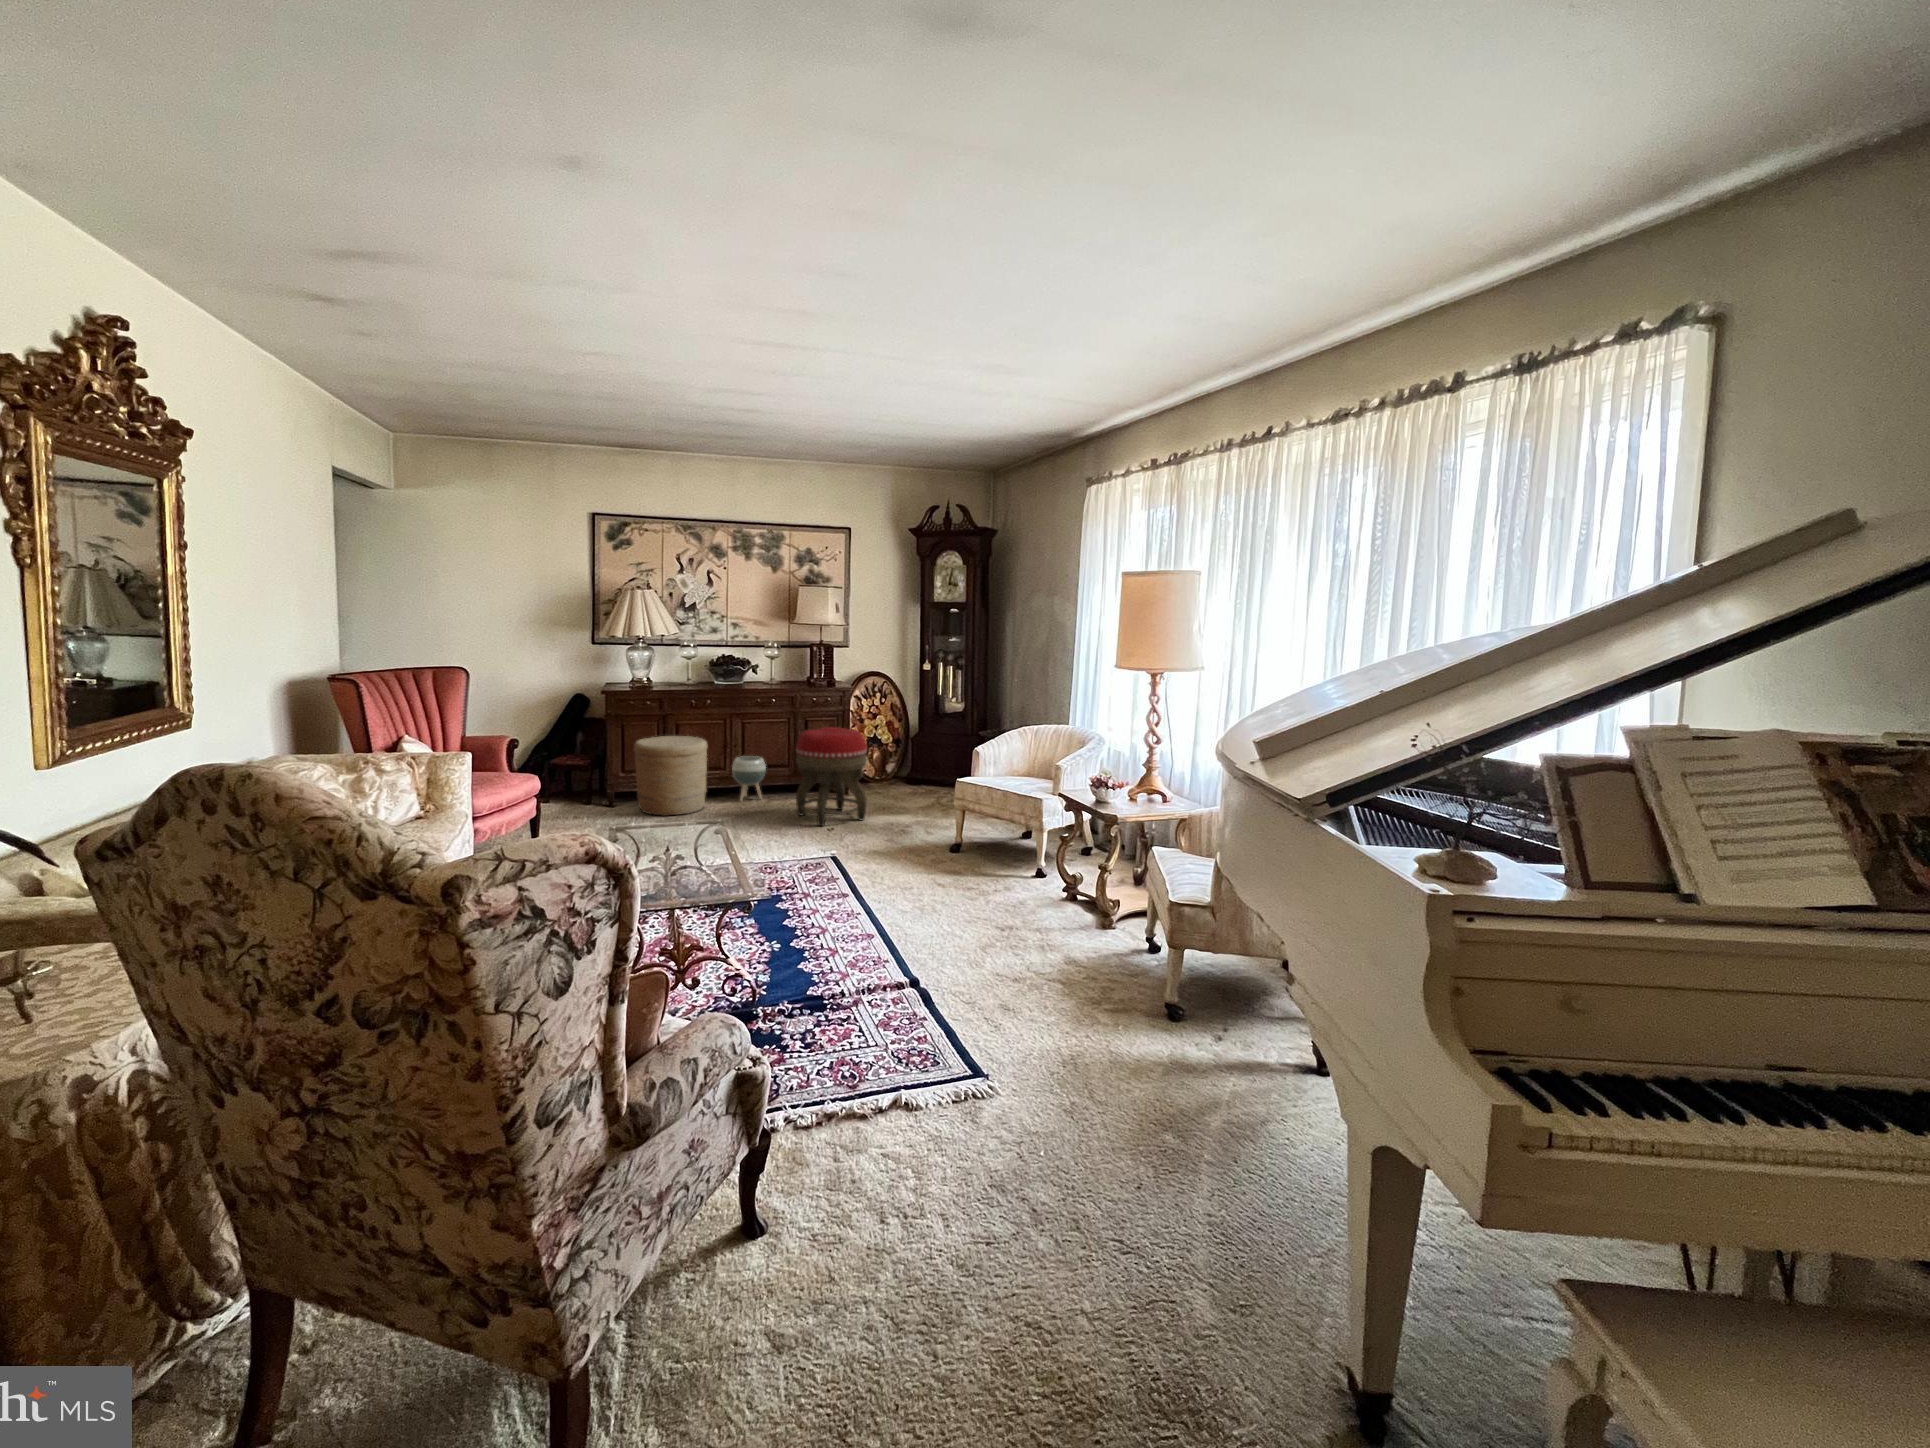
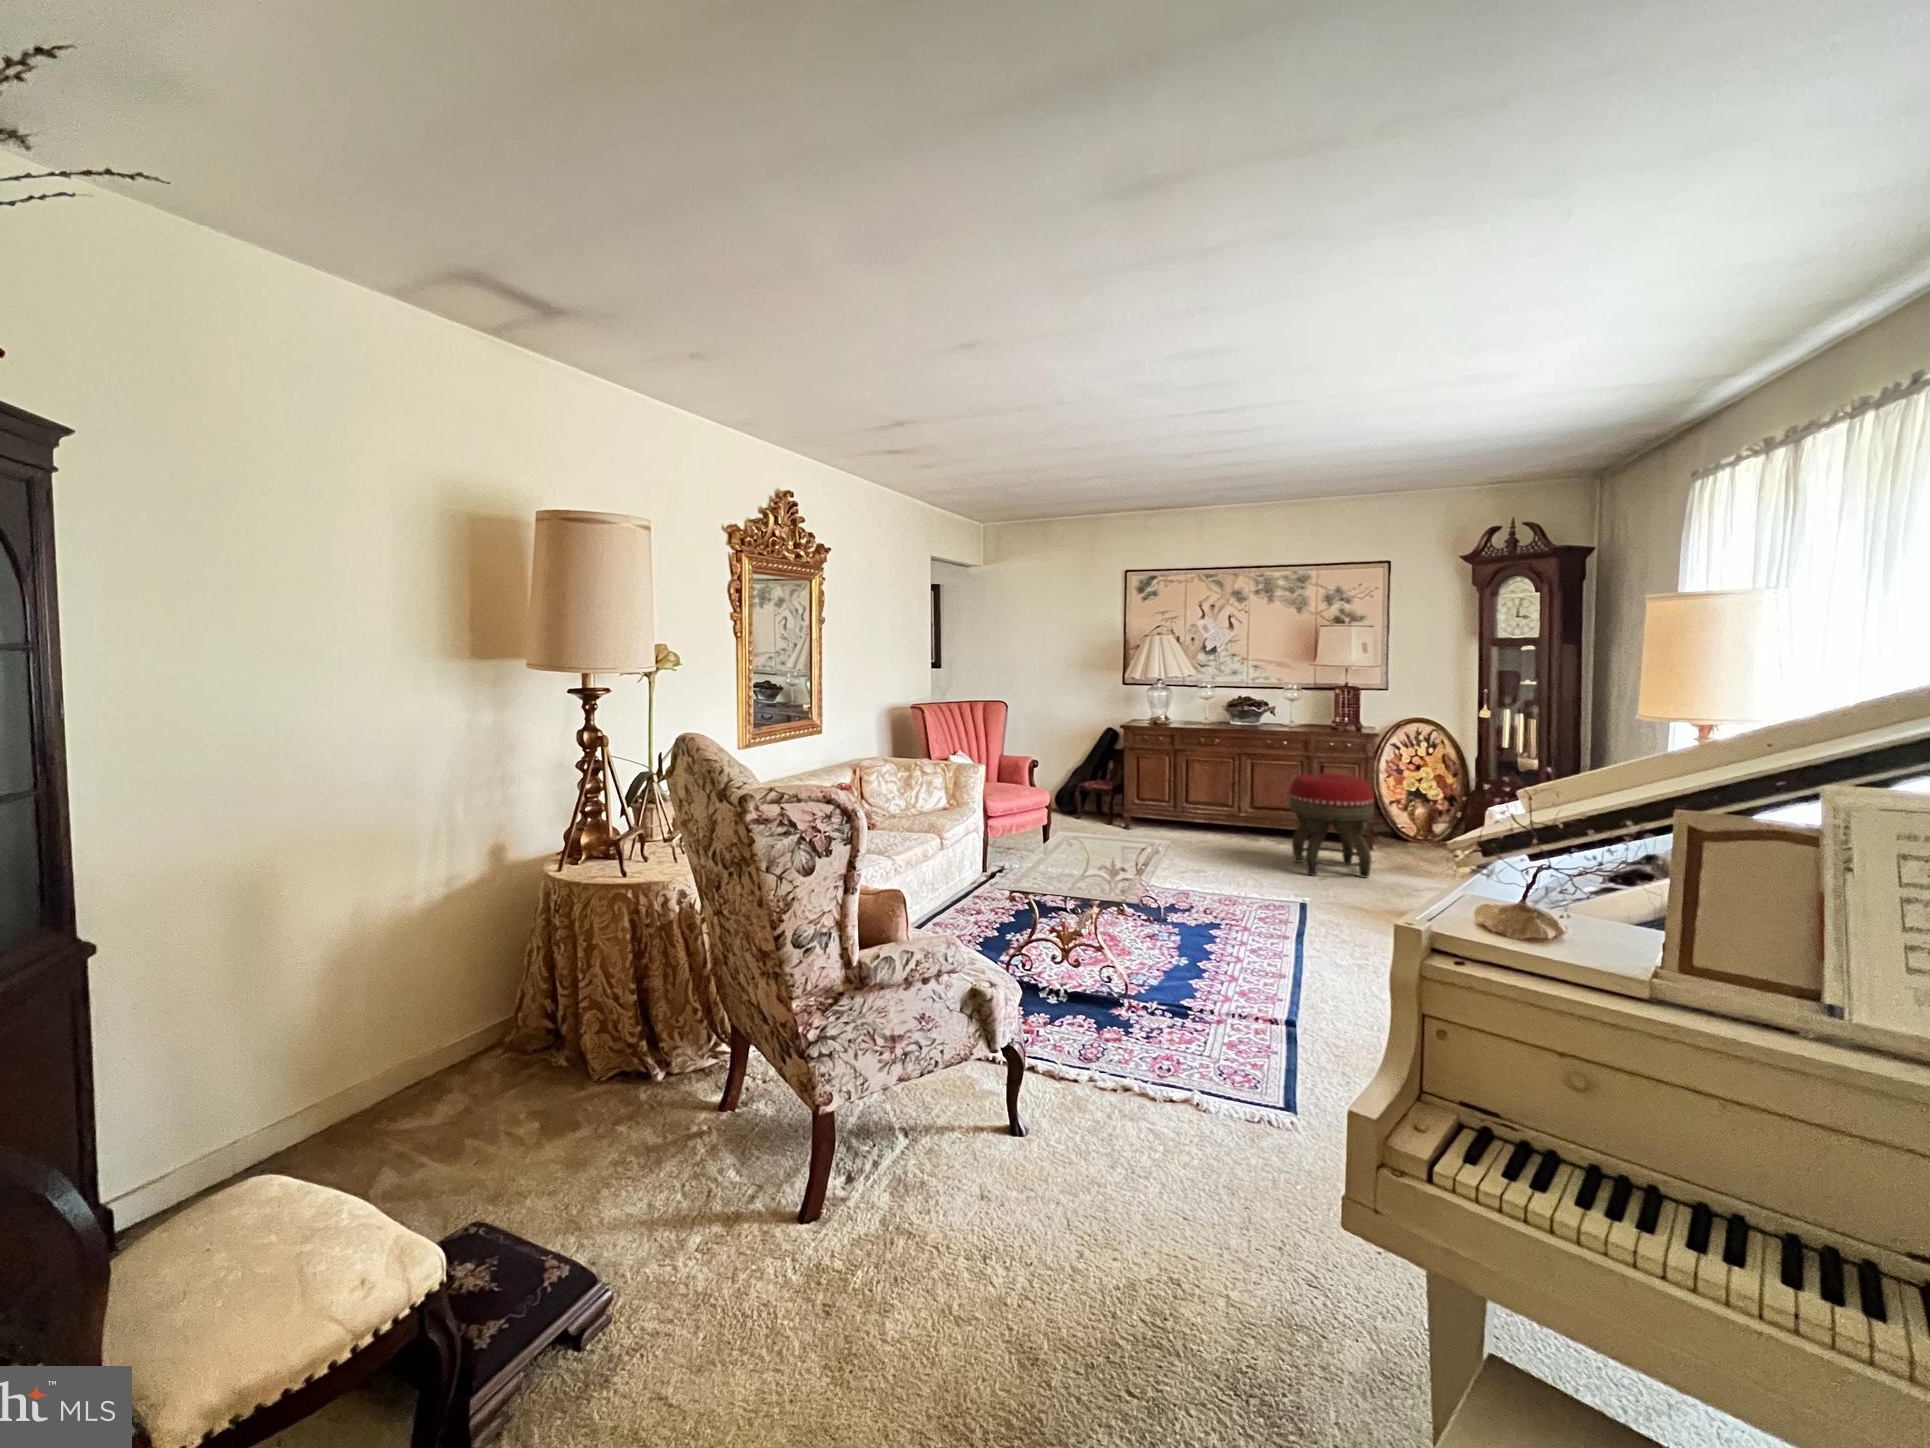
woven basket: present [634,736,708,816] -> none [1139,770,1209,844]
planter: present [732,756,766,801] -> none [1236,796,1272,842]

